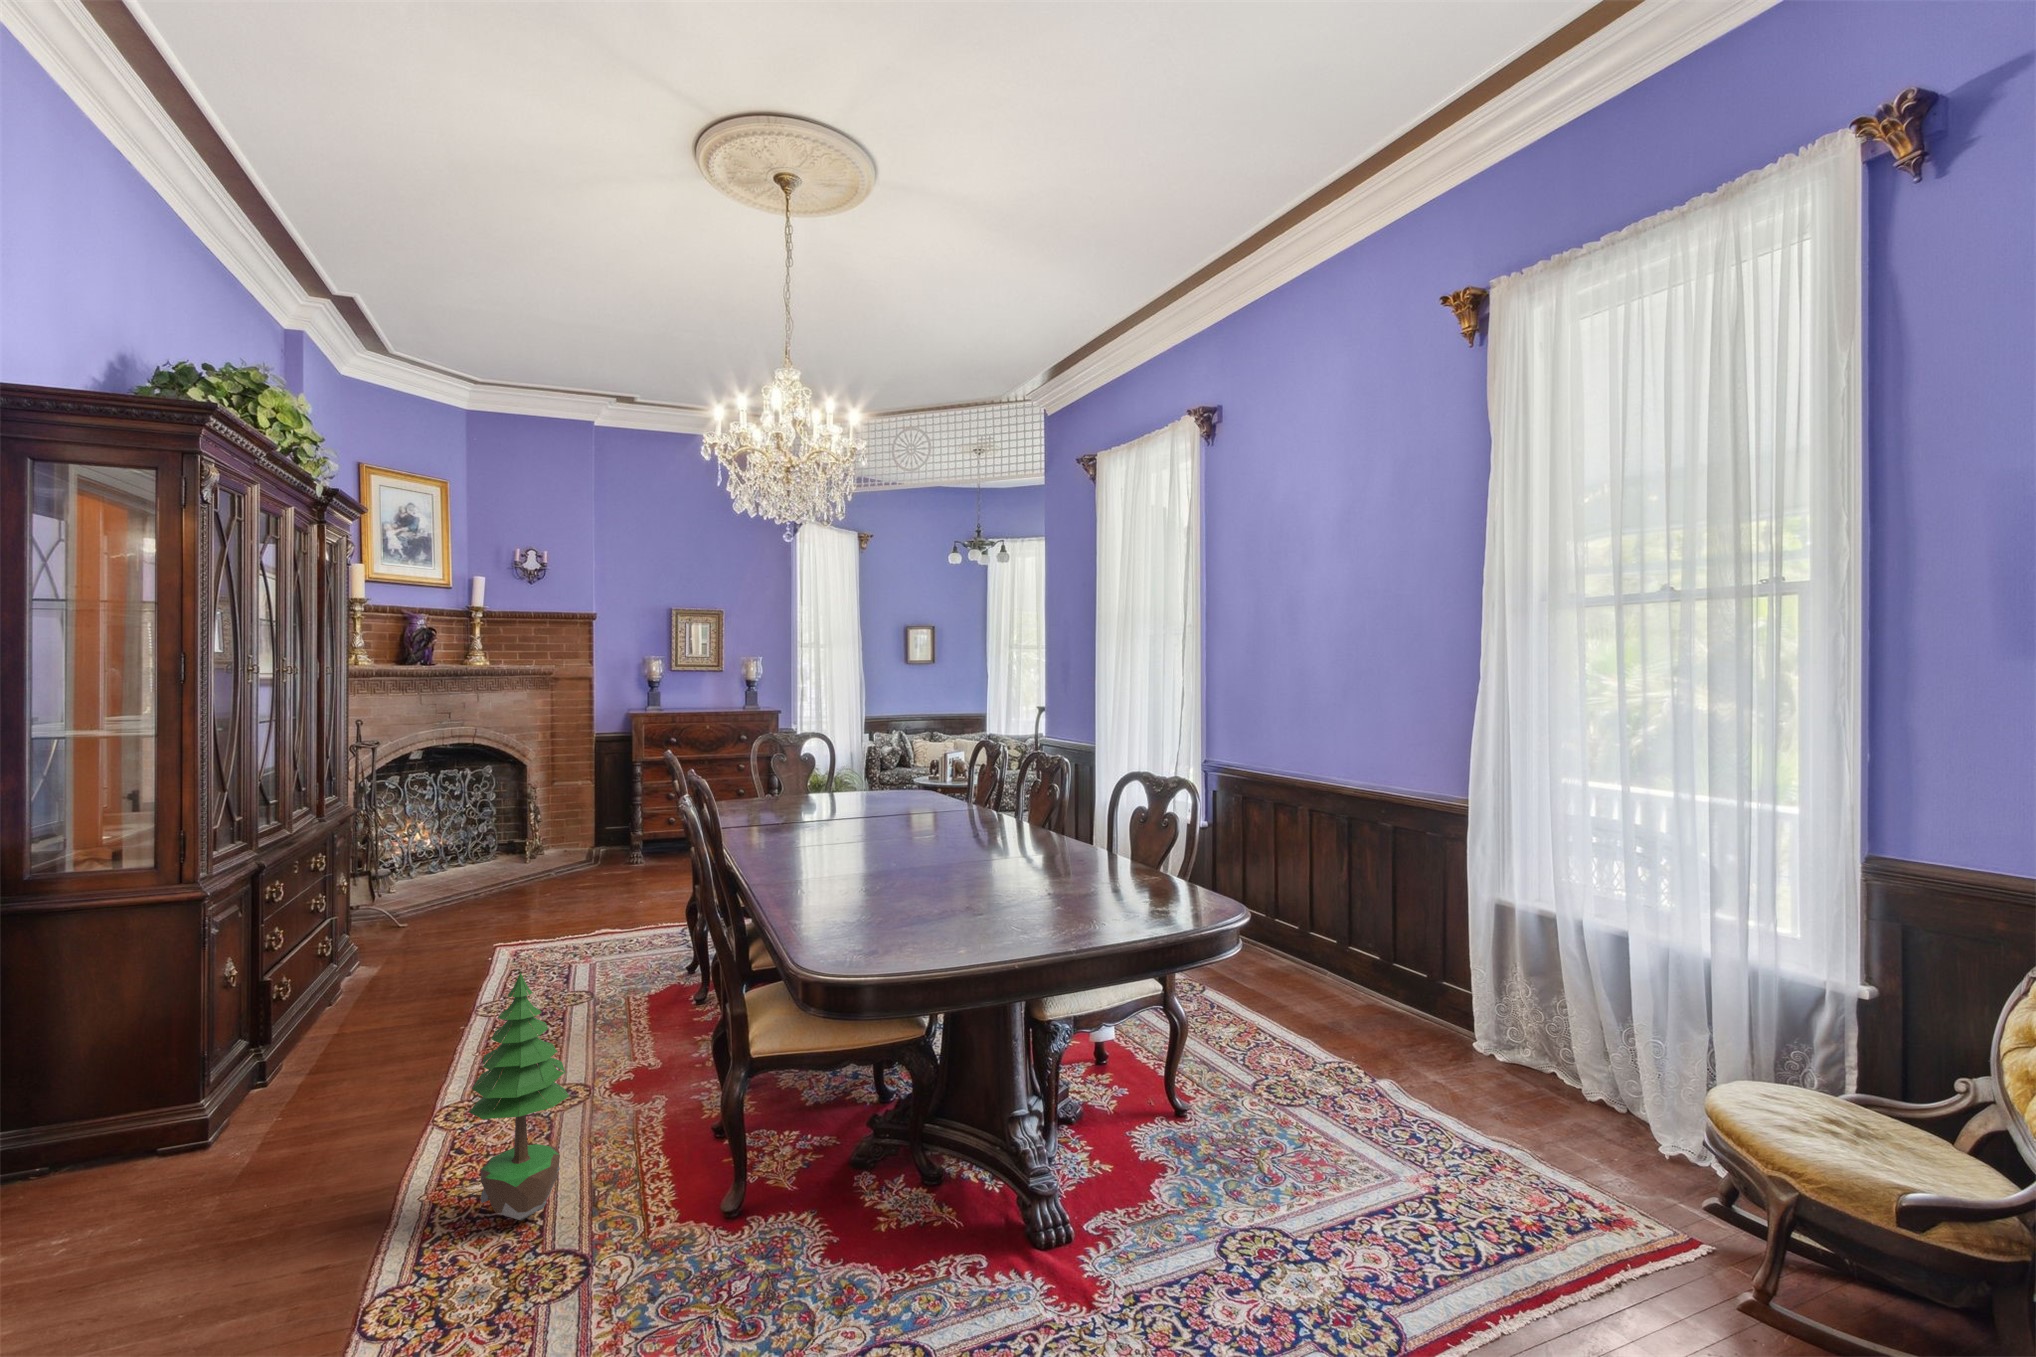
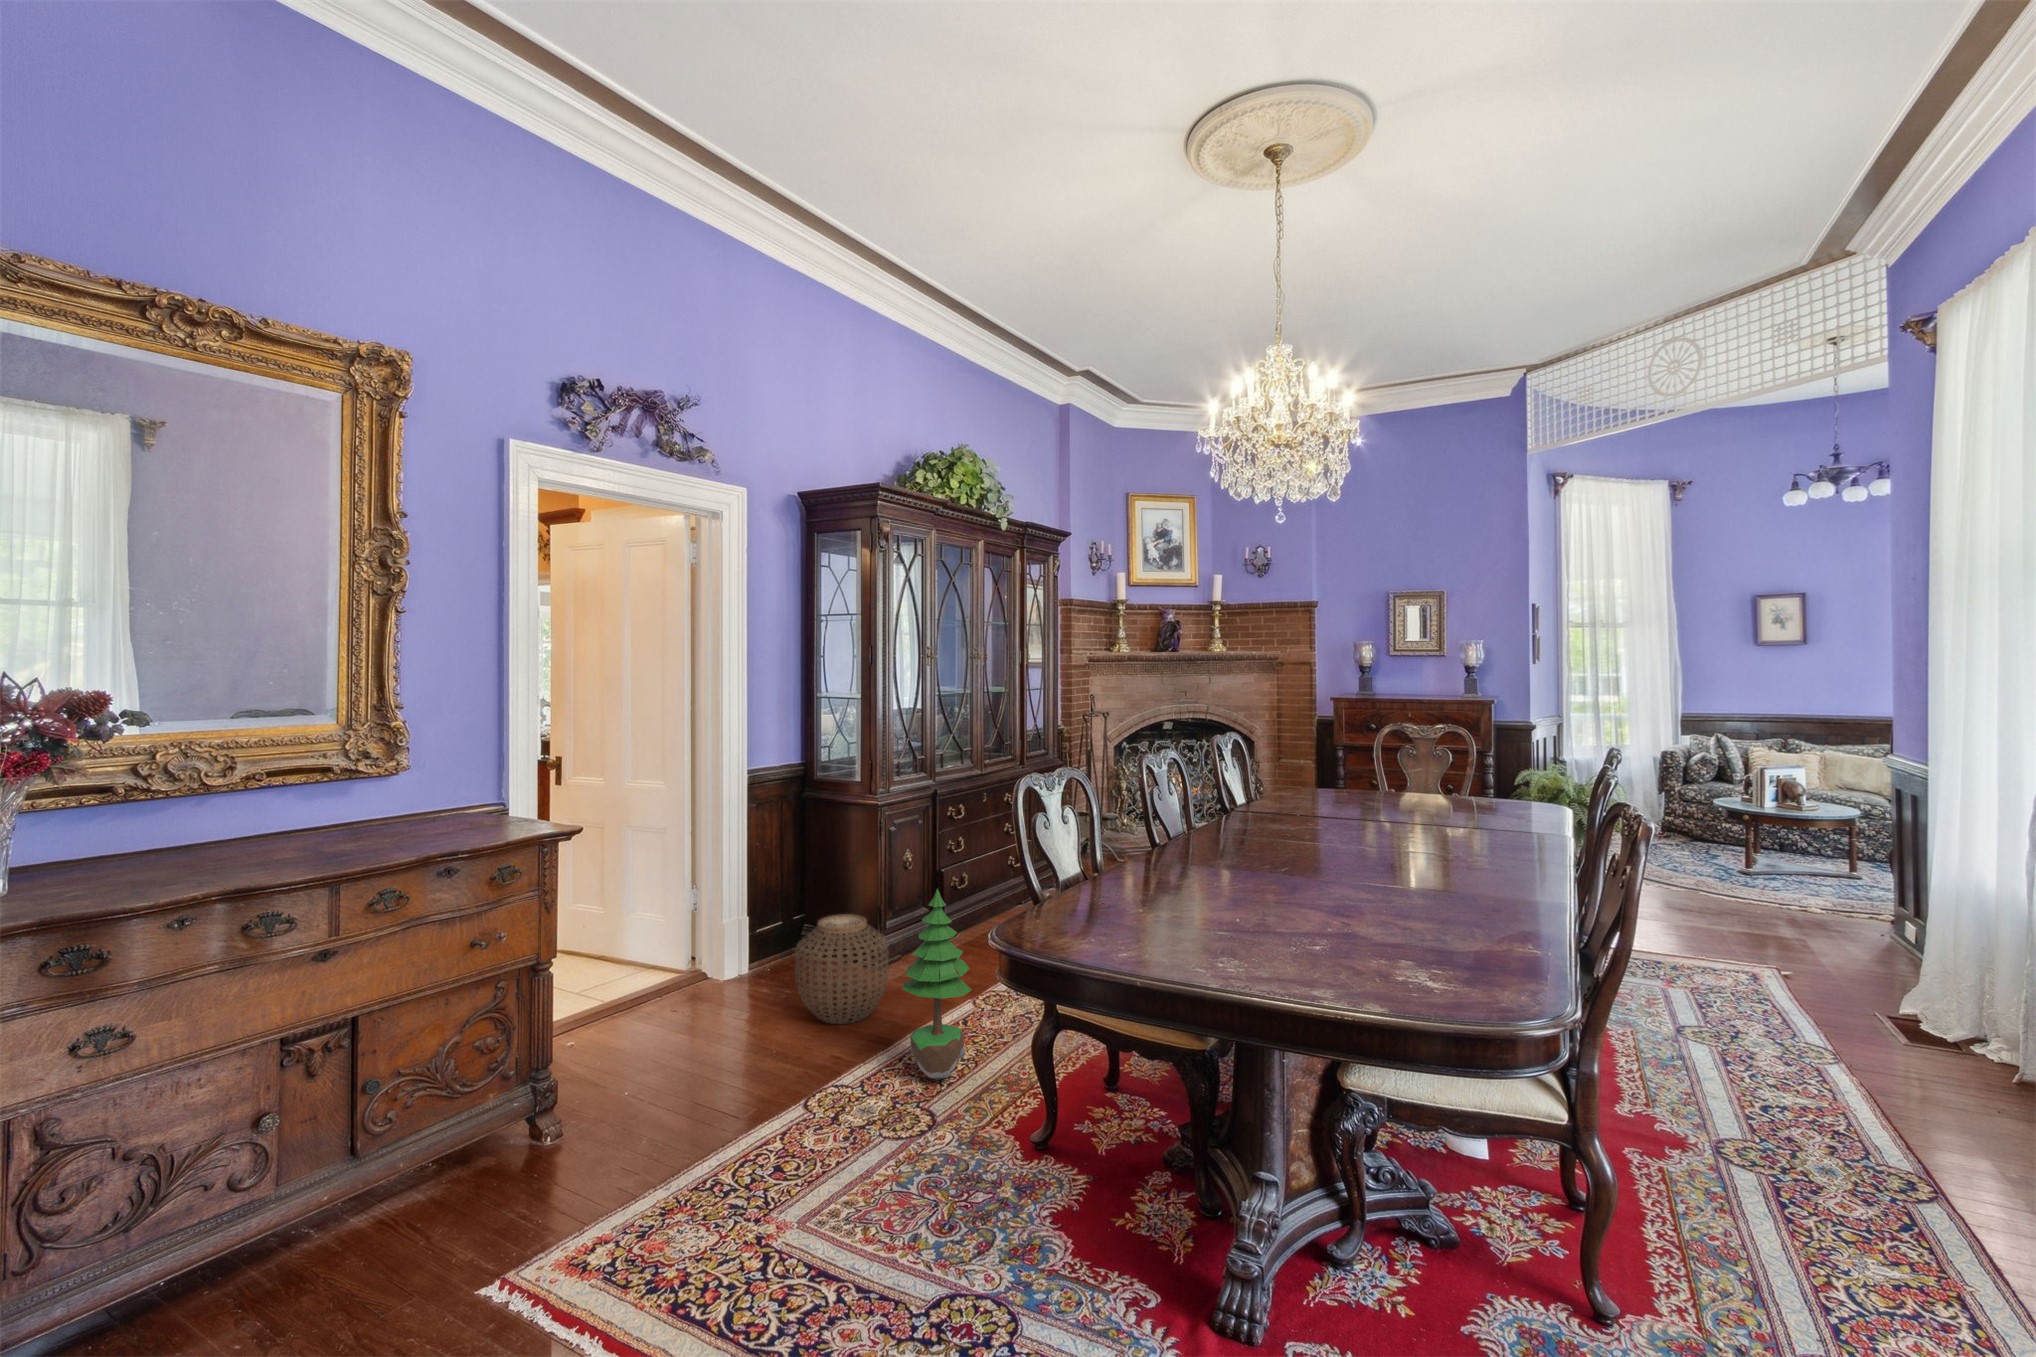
woven basket: none [144,1063,328,1245] -> present [795,914,889,1024]

